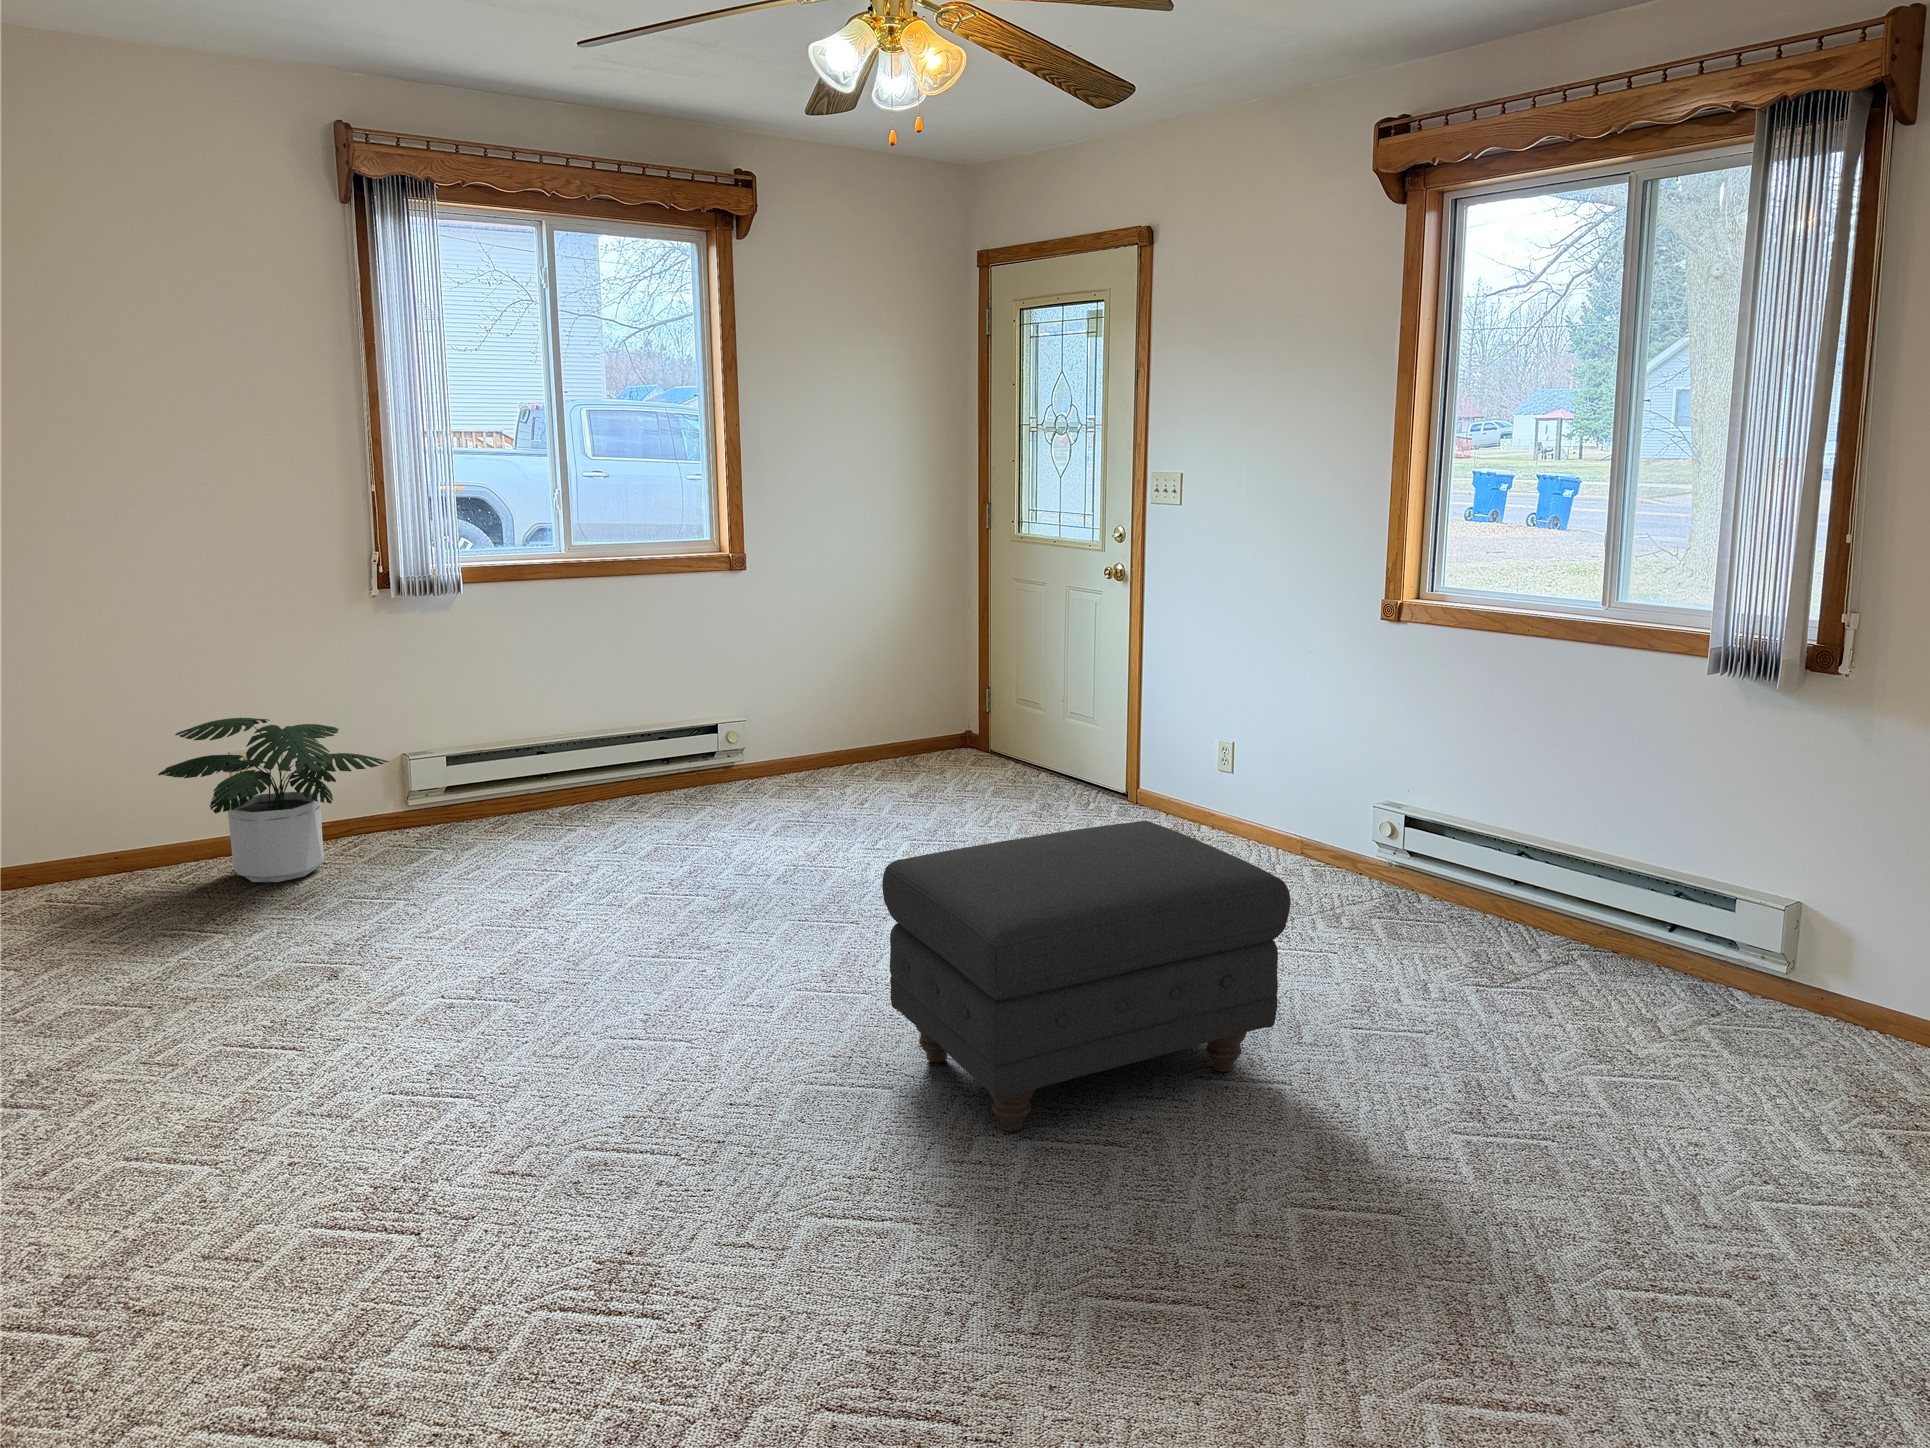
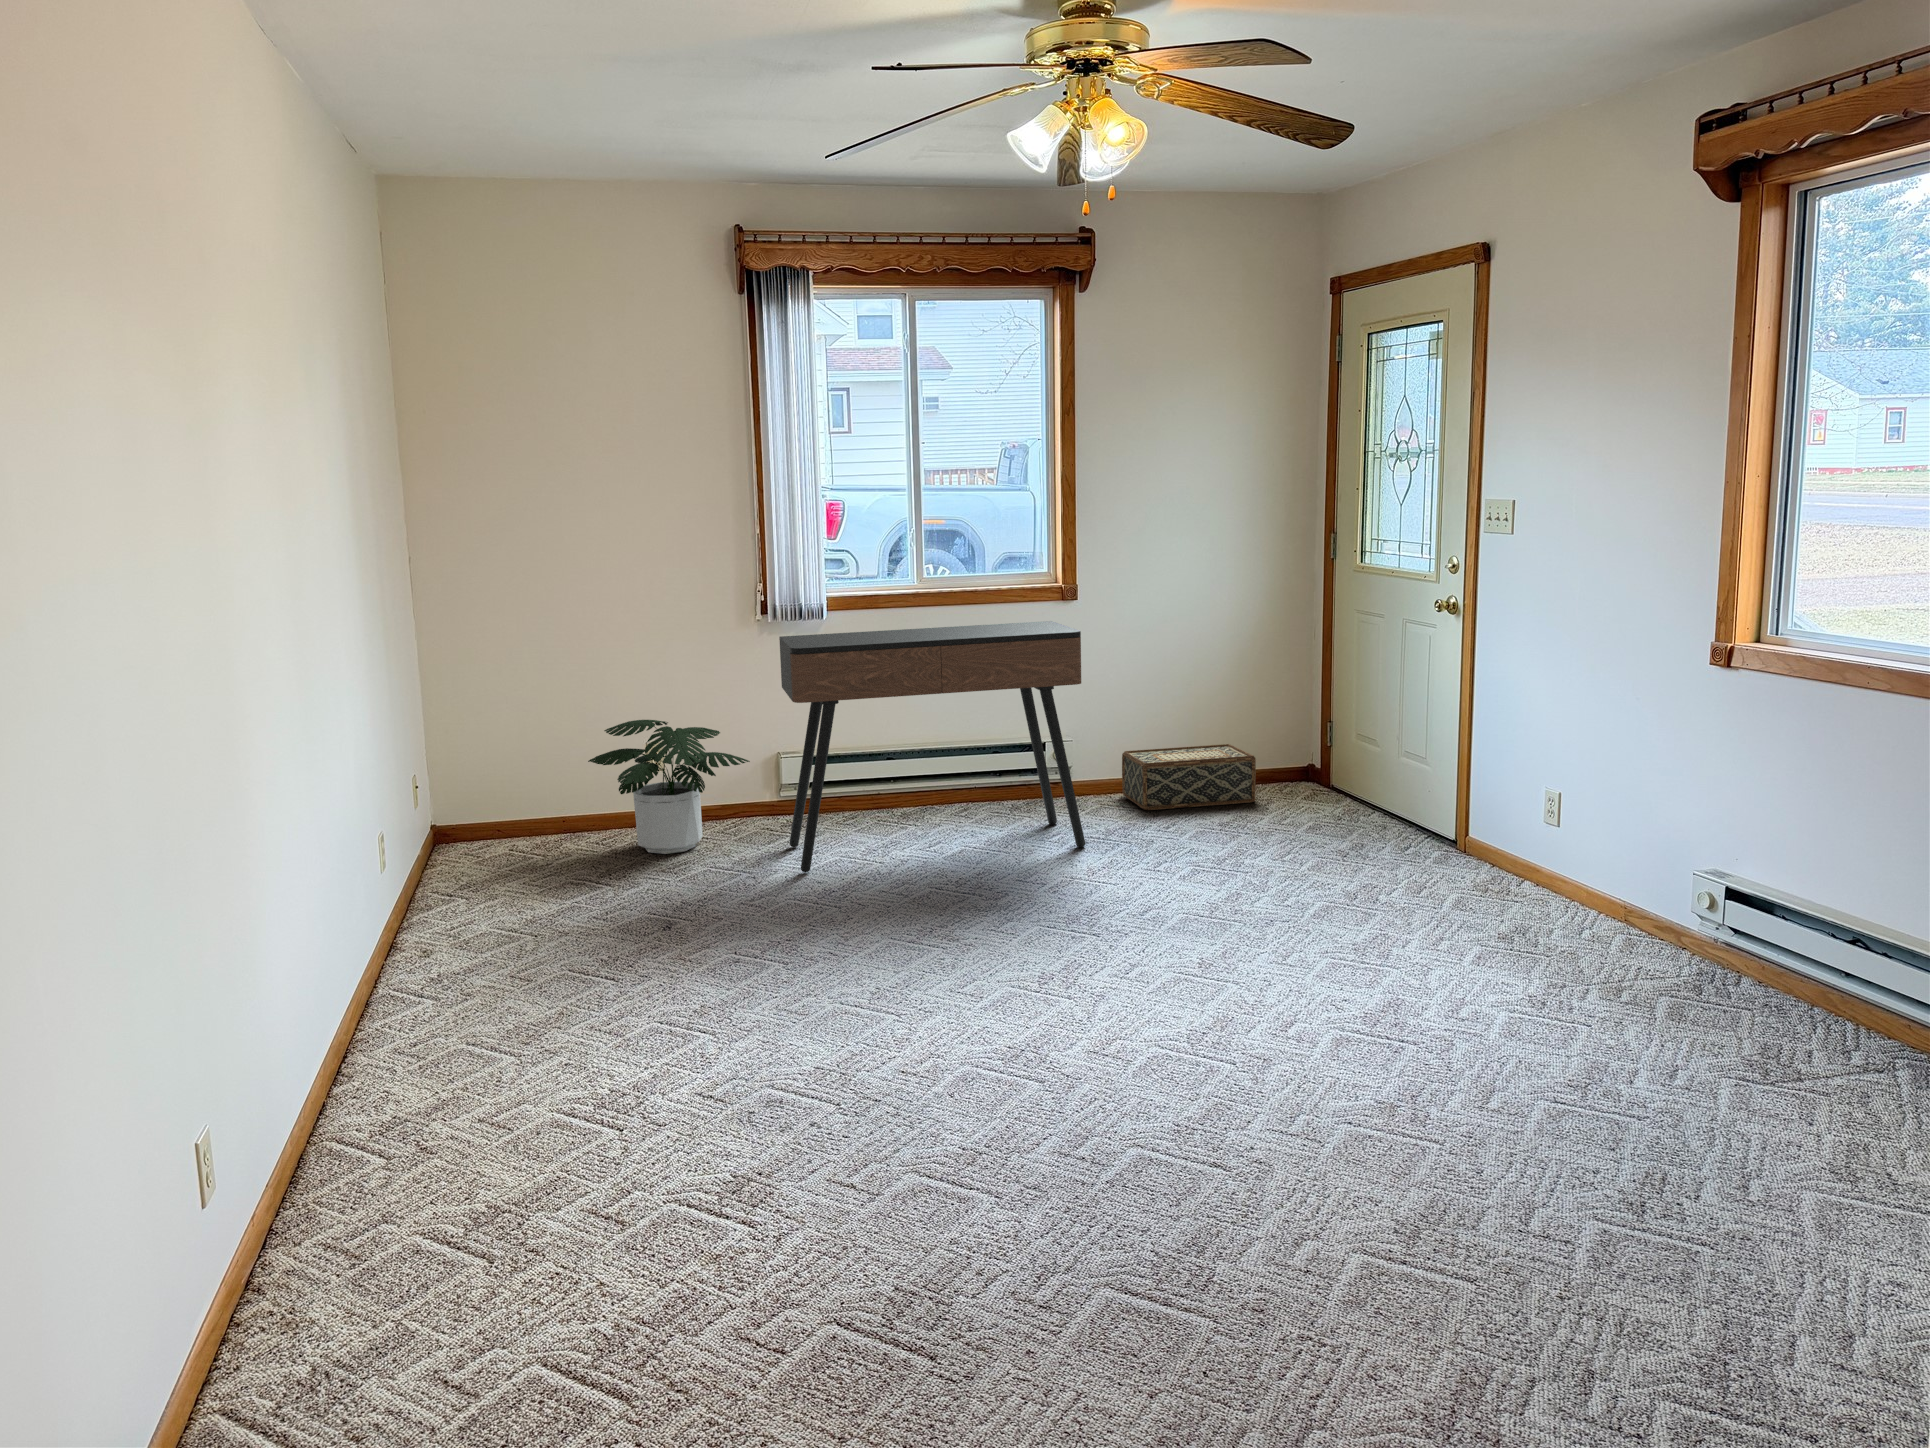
console table: none [426,592,788,887] -> present [779,621,1085,872]
woven basket: none [793,714,928,786] -> present [1122,744,1256,810]
ottoman: present [882,820,1290,1131] -> none [1048,859,1442,1139]

